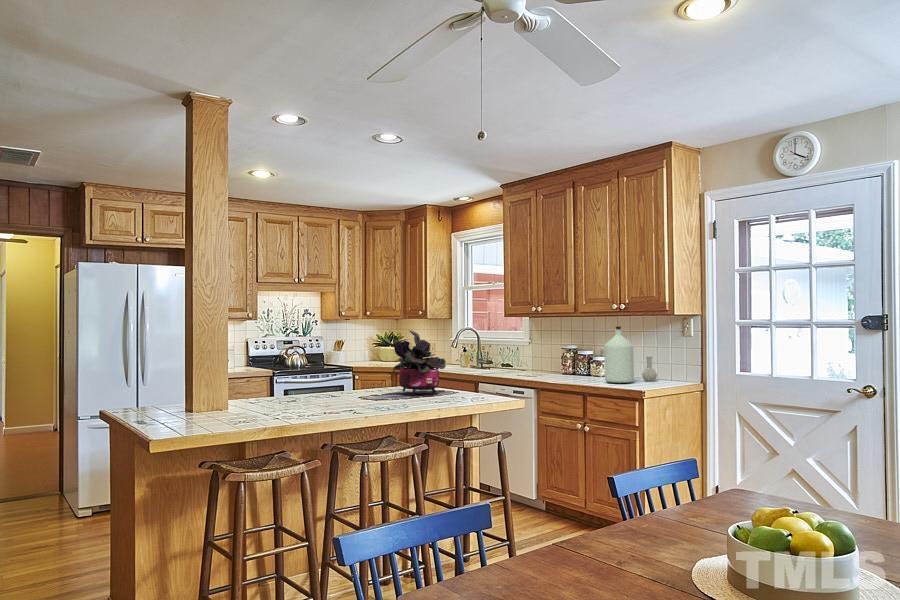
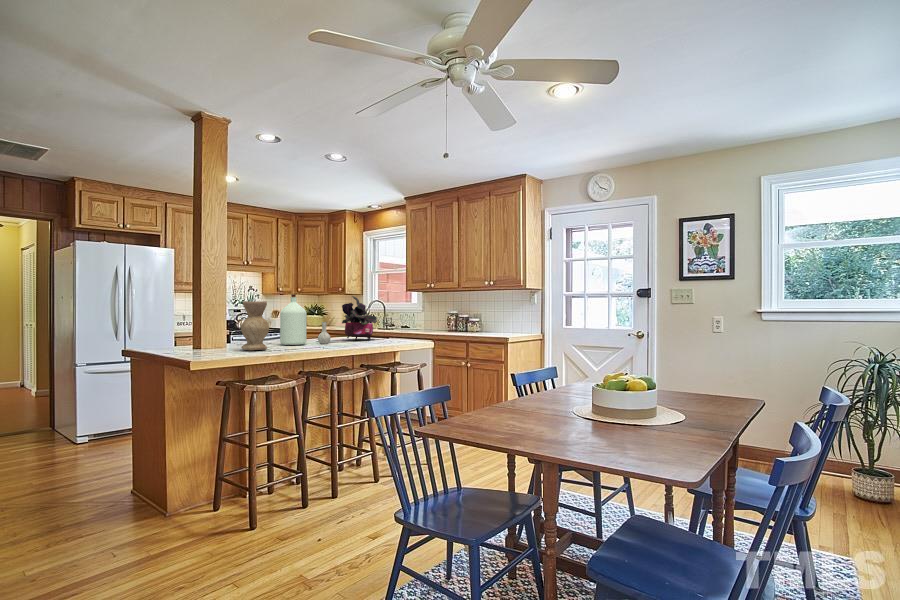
bottle: present [604,327,657,383] -> present [280,294,331,345]
vase: none [232,346,271,419] -> present [241,301,269,350]

